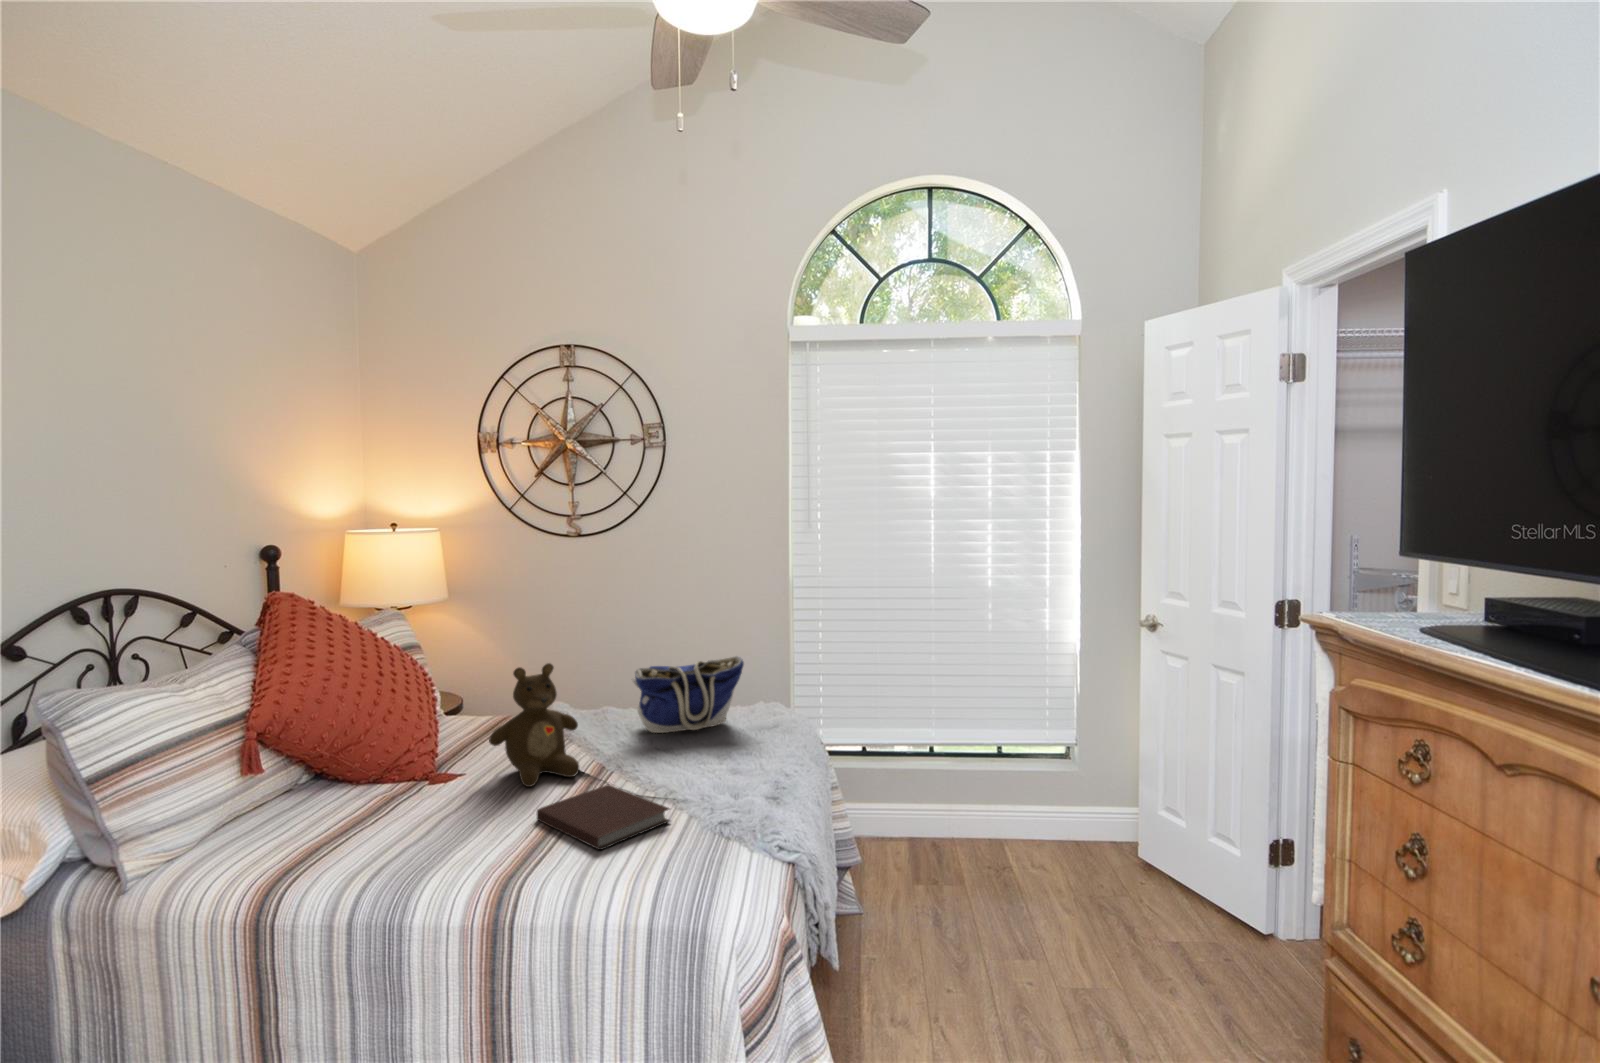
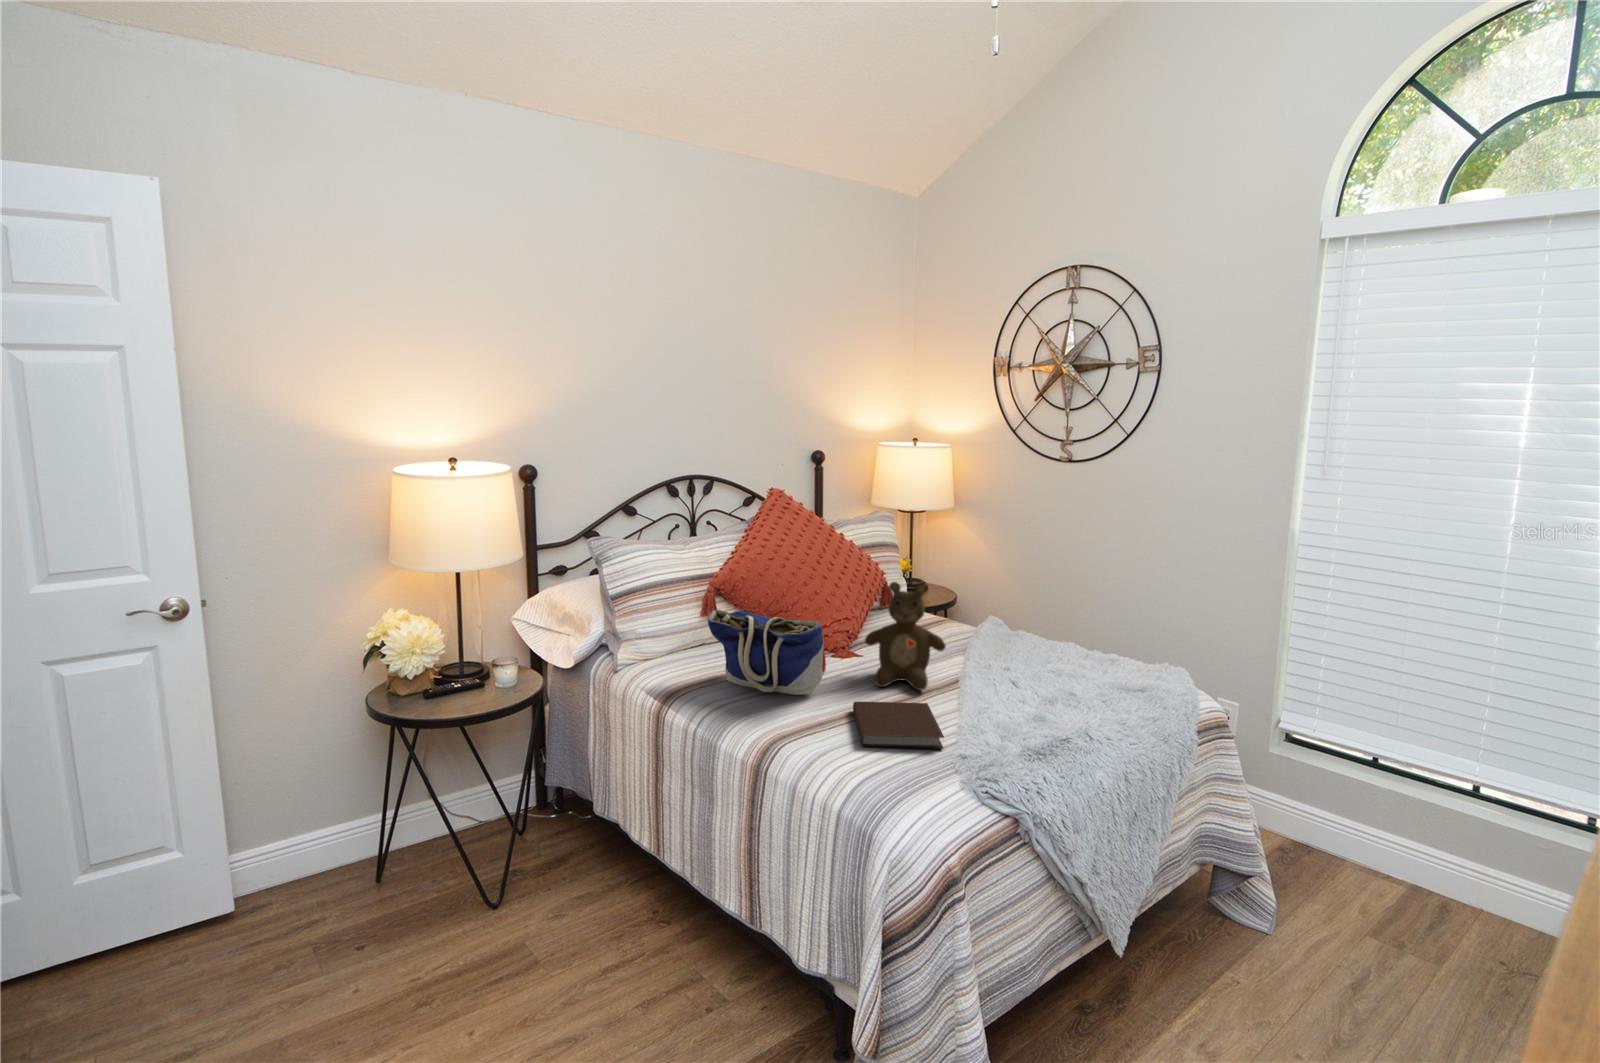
tote bag: present [632,656,744,733] -> present [707,610,826,695]

